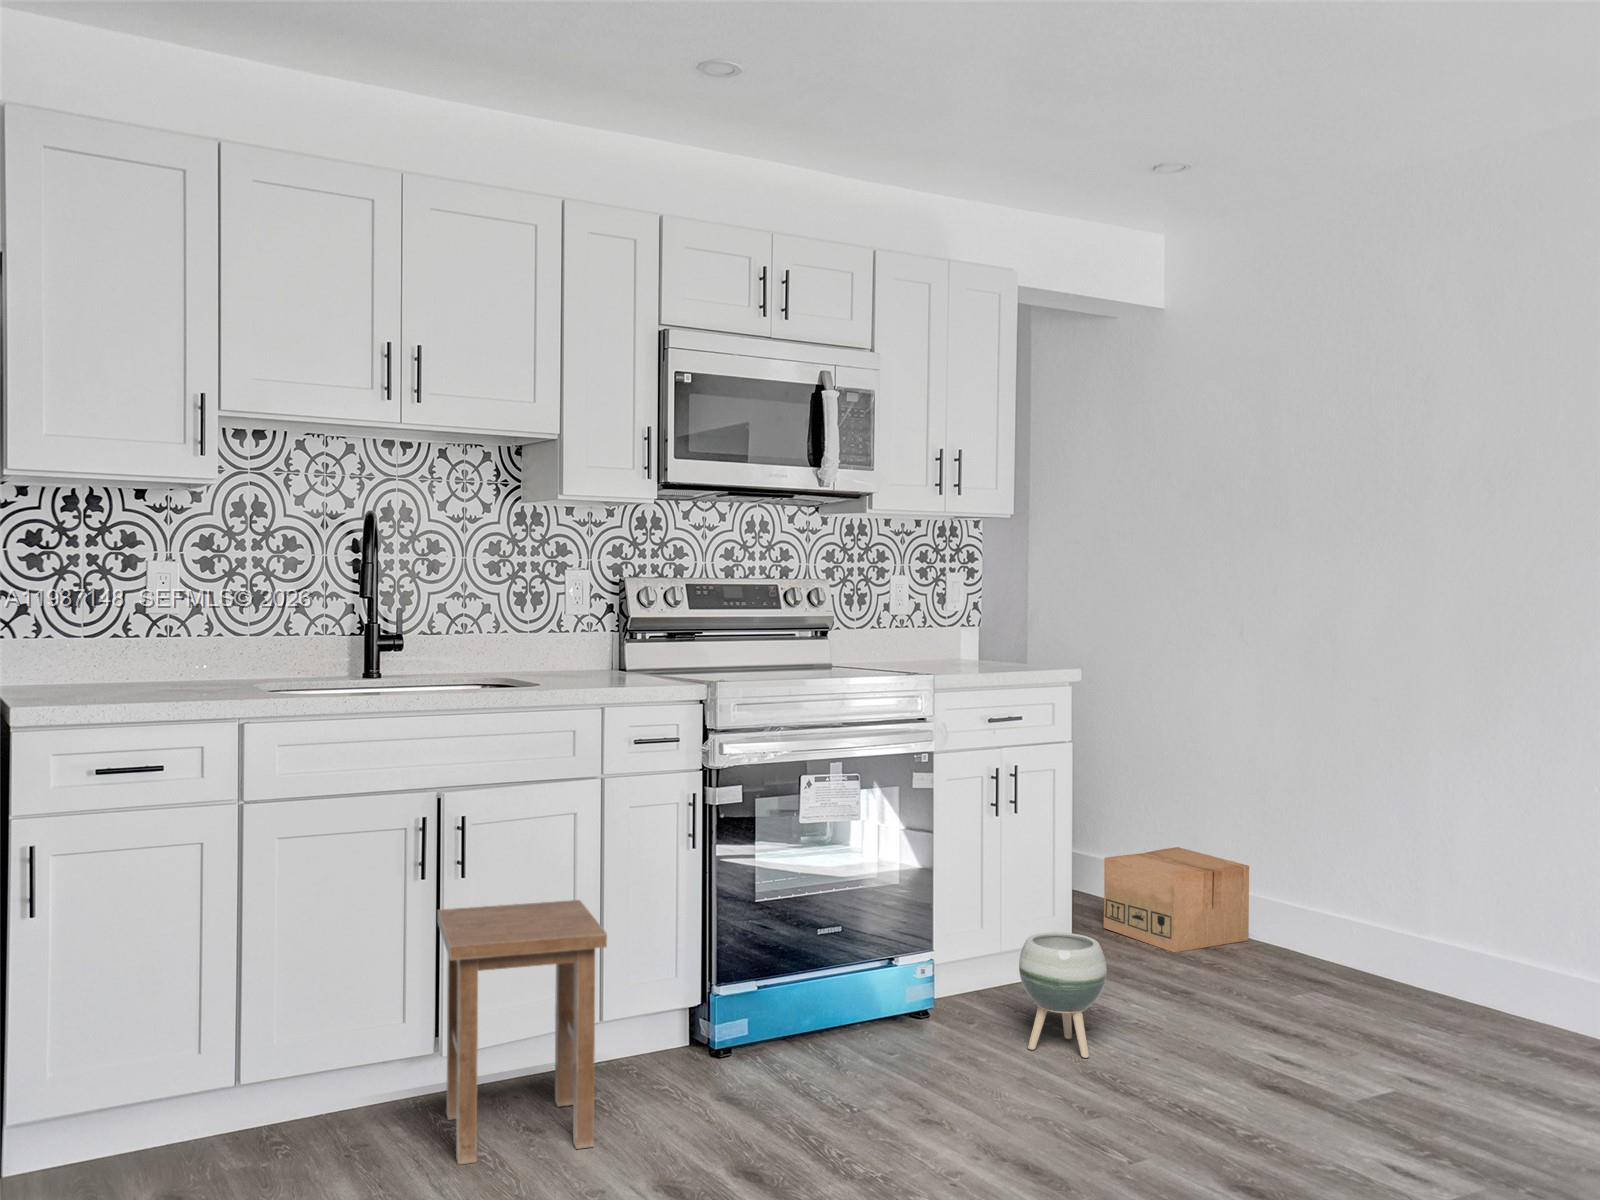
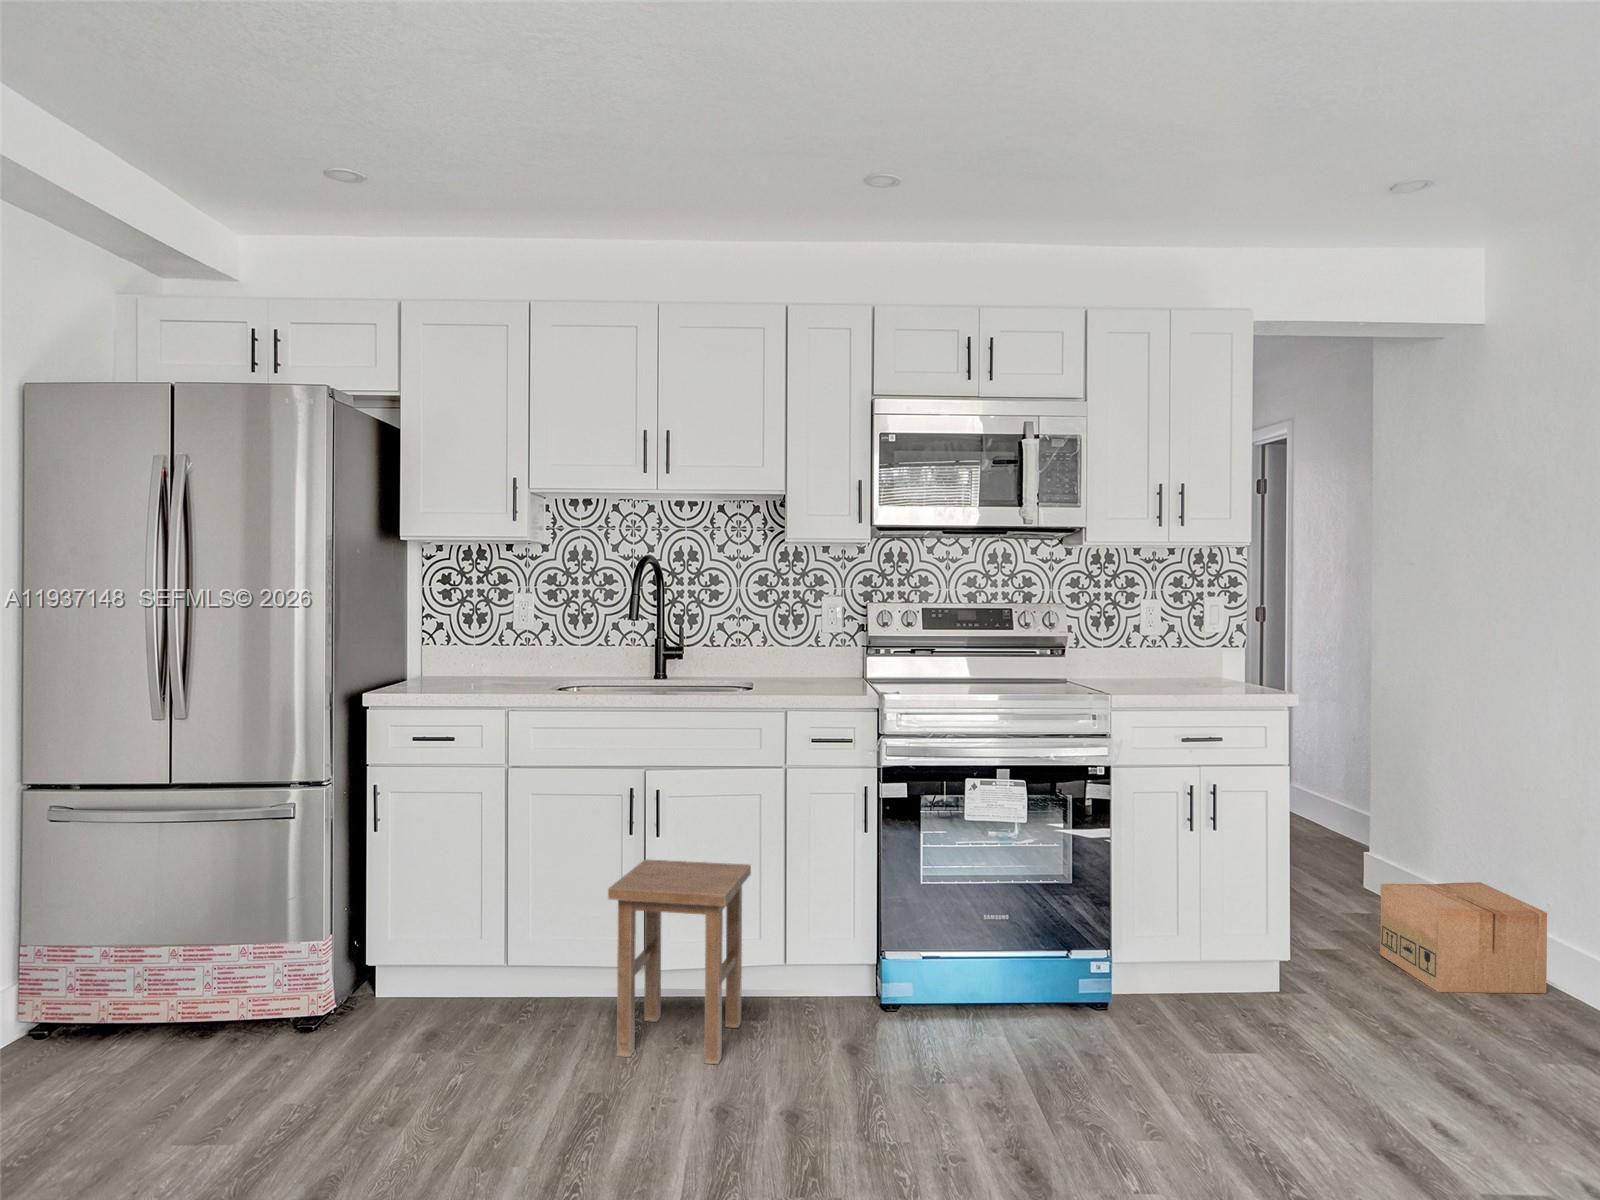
planter: present [1019,932,1107,1058] -> none [1161,950,1251,1080]

